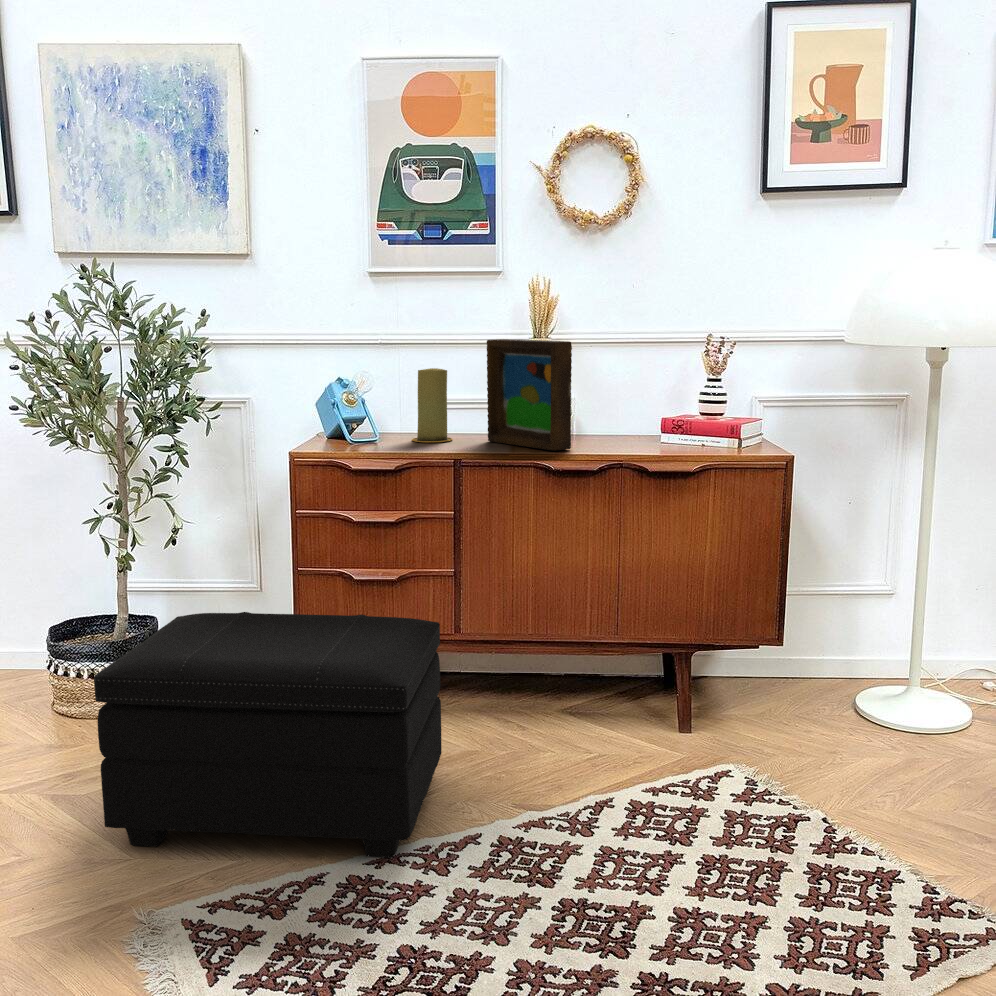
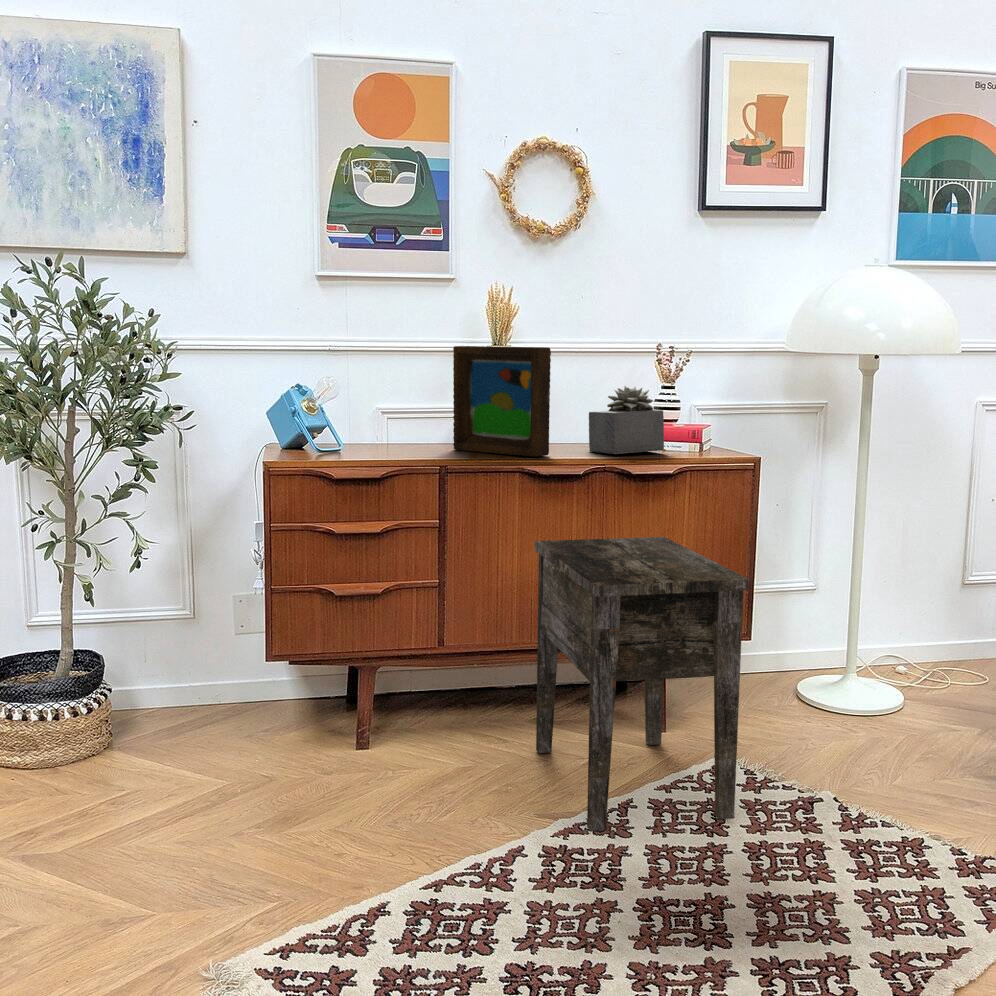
candle: present [412,368,453,442] -> none [374,375,416,451]
succulent plant: none [619,378,696,449] -> present [589,386,664,454]
side table: none [548,535,720,828] -> present [535,537,750,831]
footstool: present [94,612,442,858] -> none [119,628,469,892]

